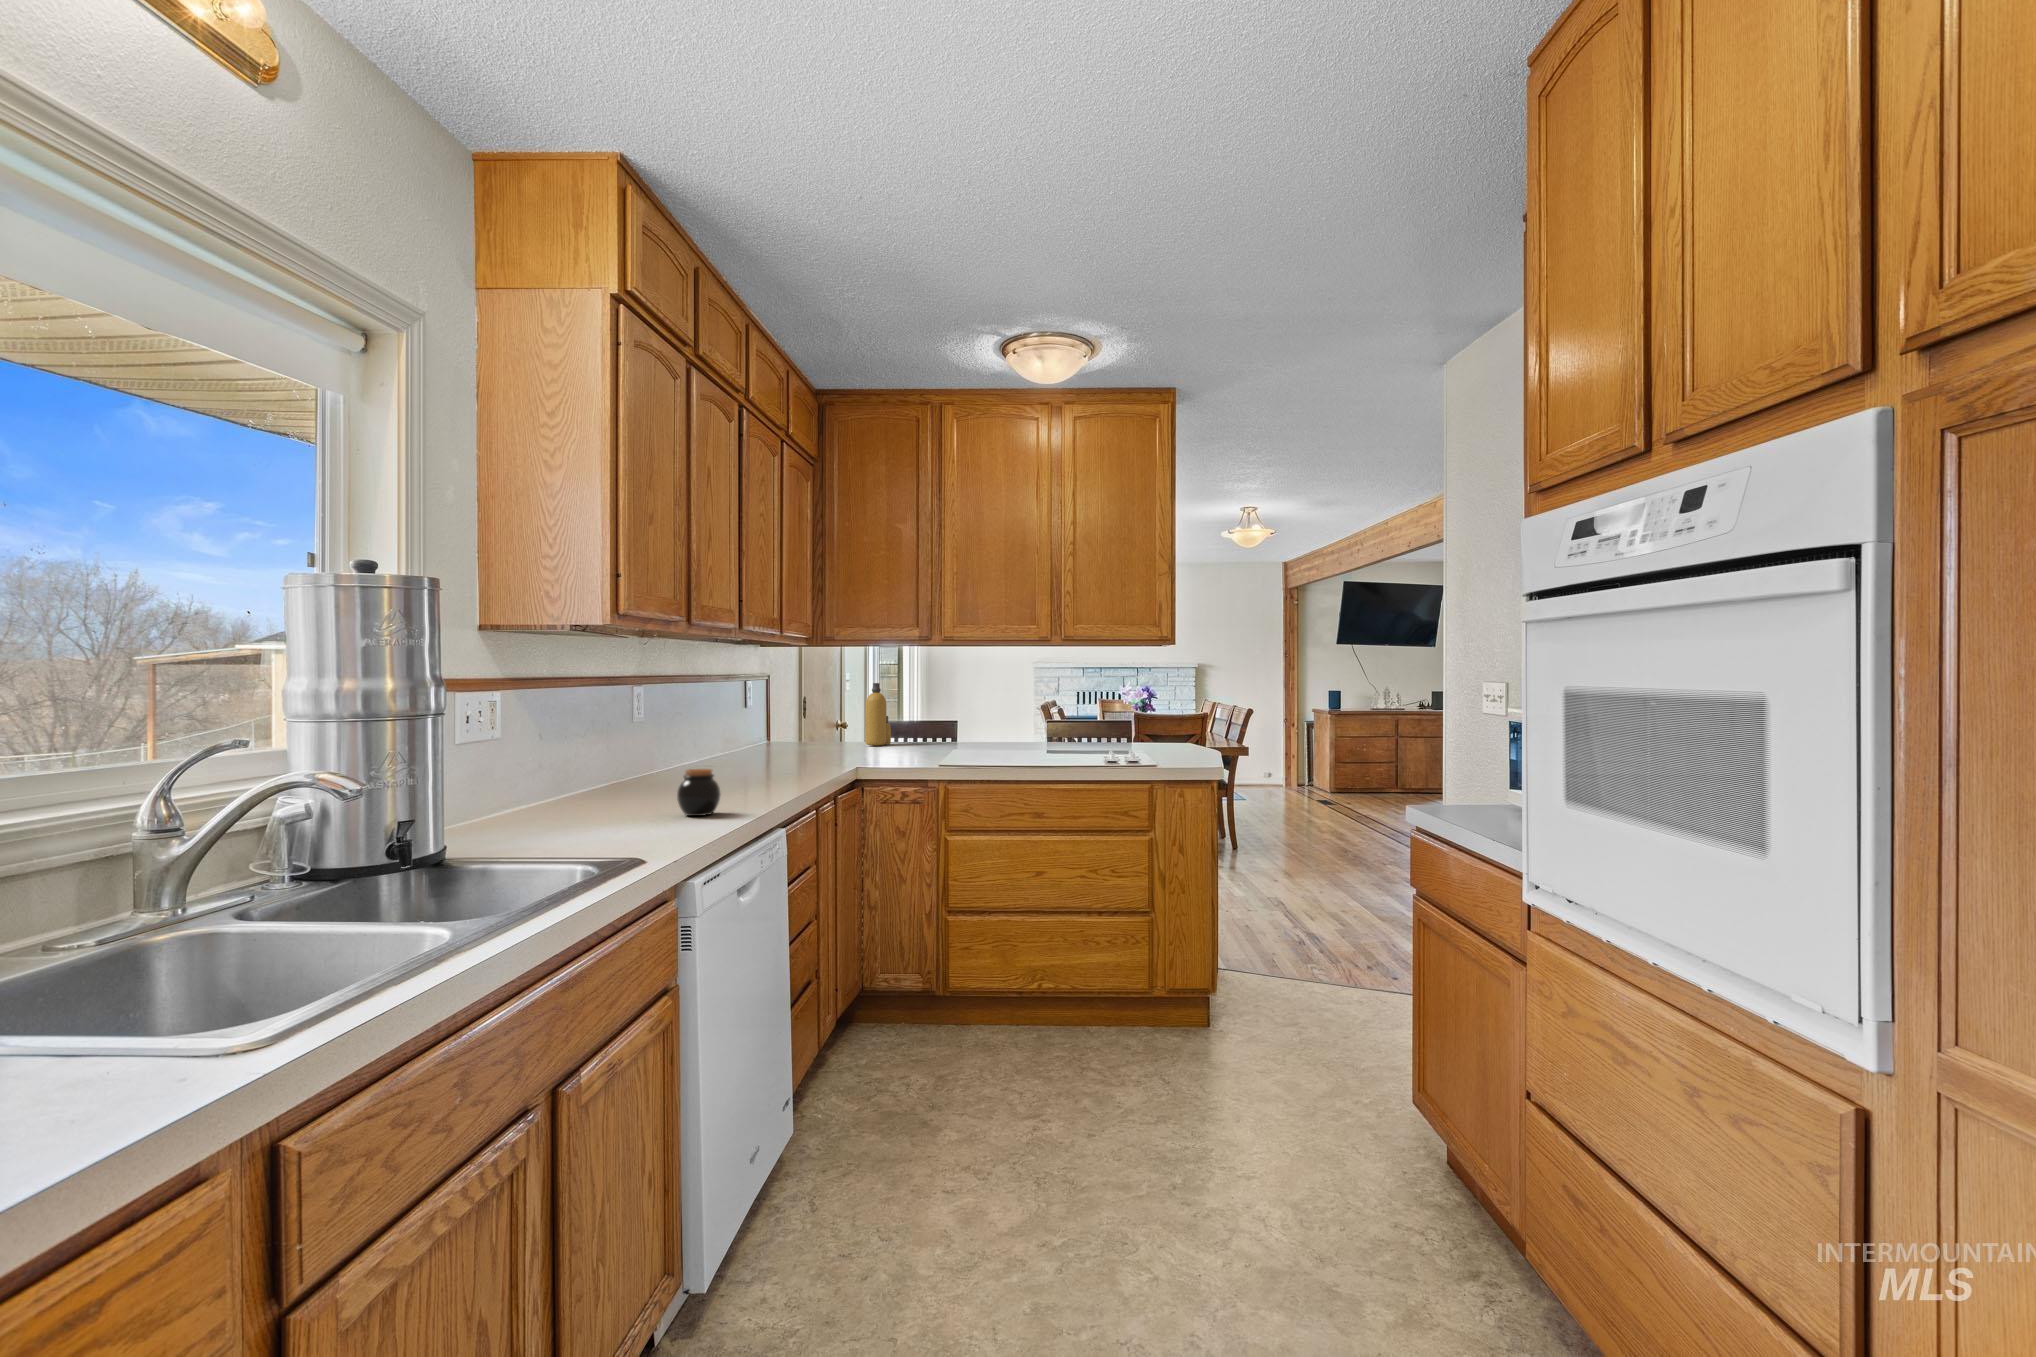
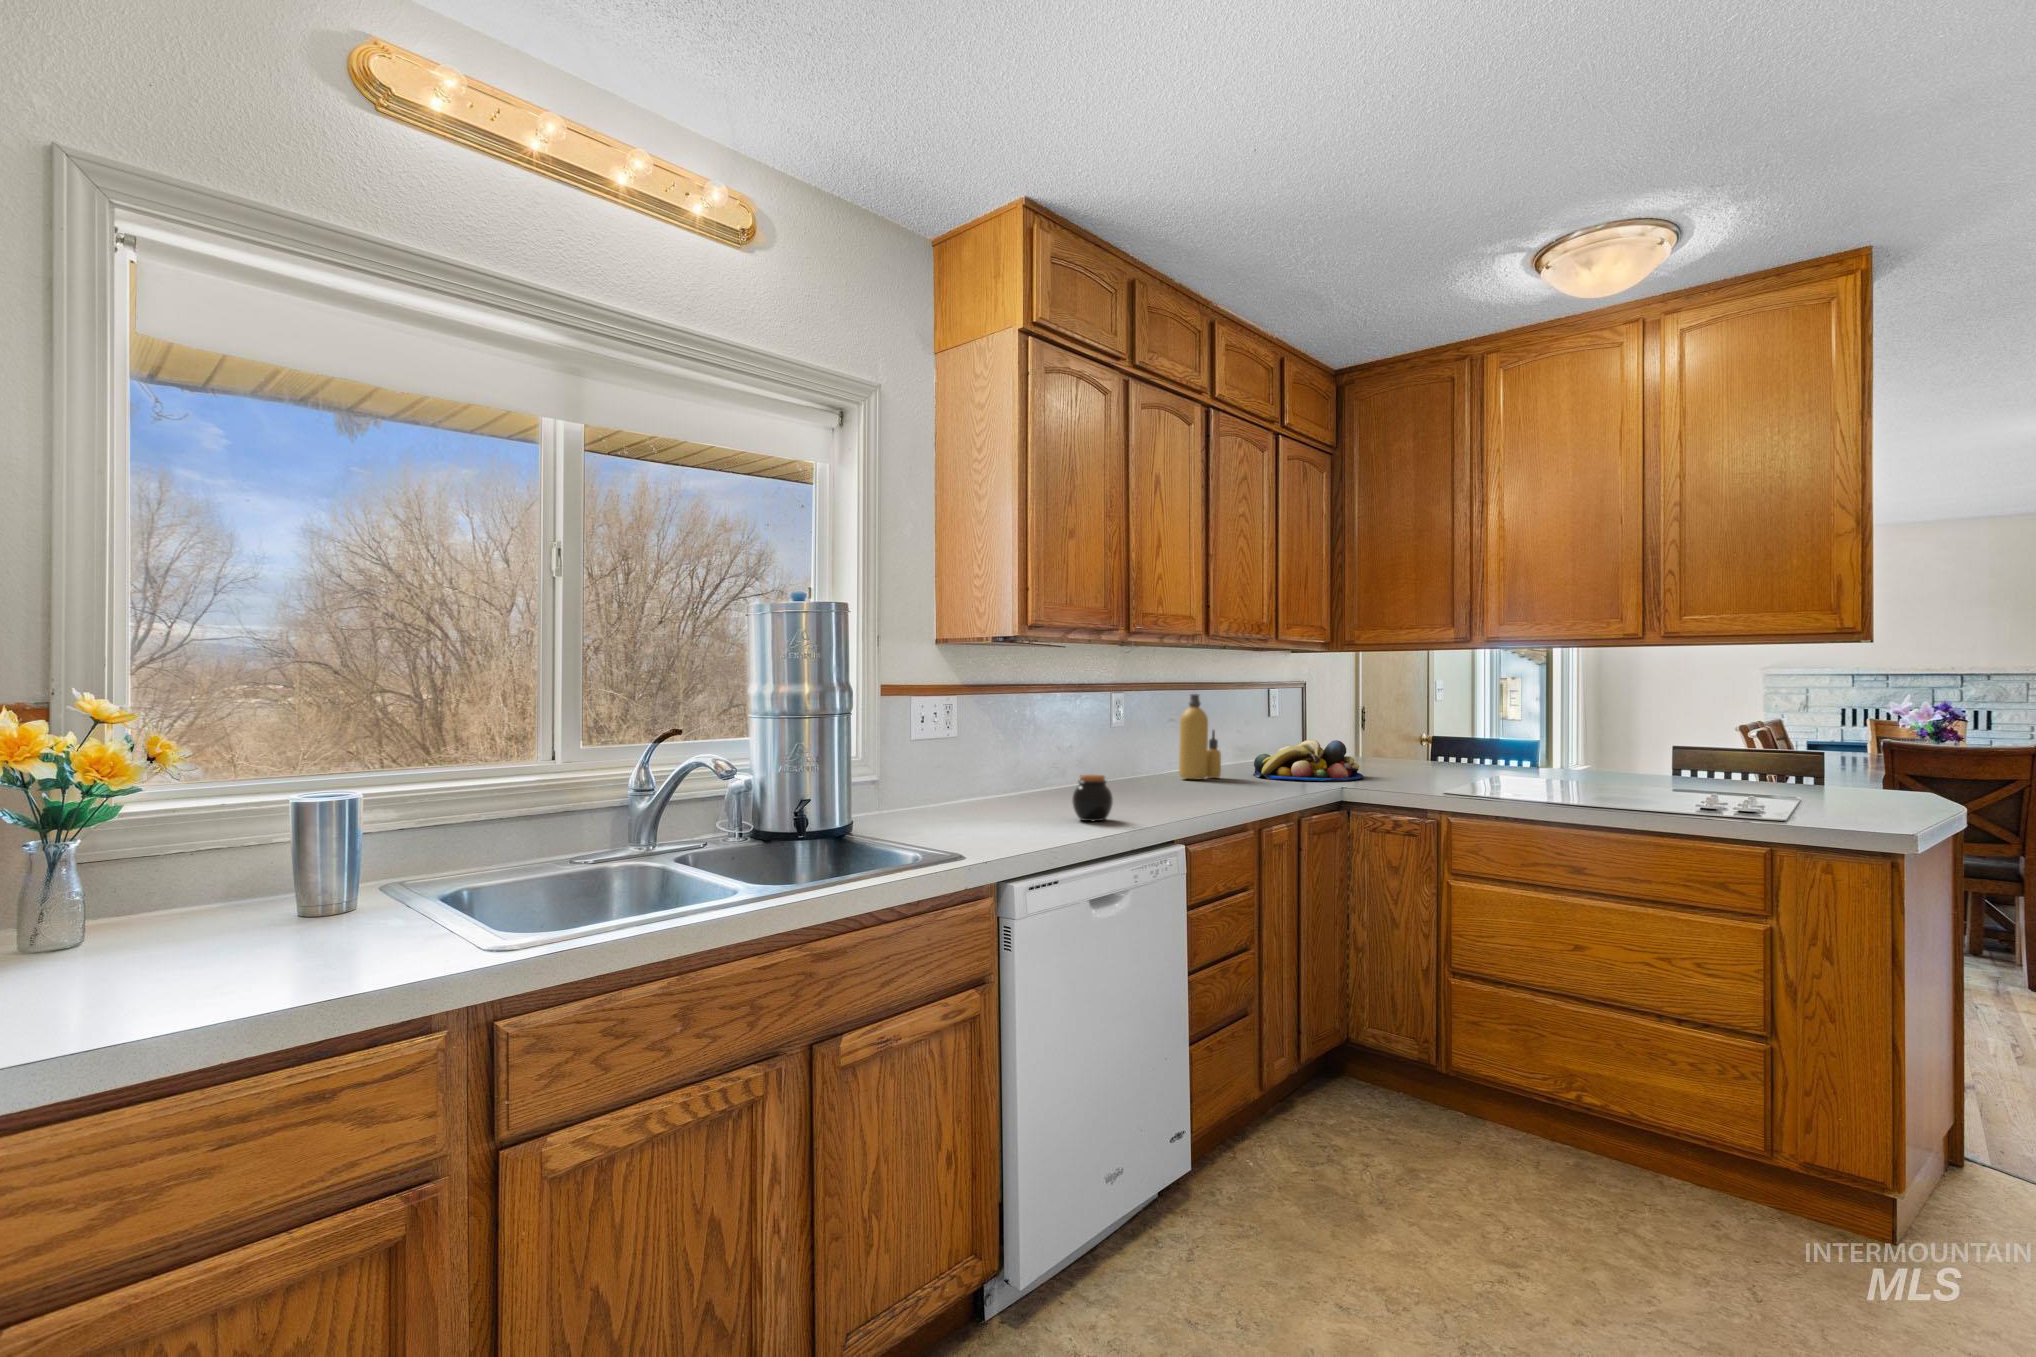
bottle: present [865,683,891,746] -> present [1179,694,1221,779]
fruit bowl: none [752,727,854,766] -> present [1253,740,1364,781]

